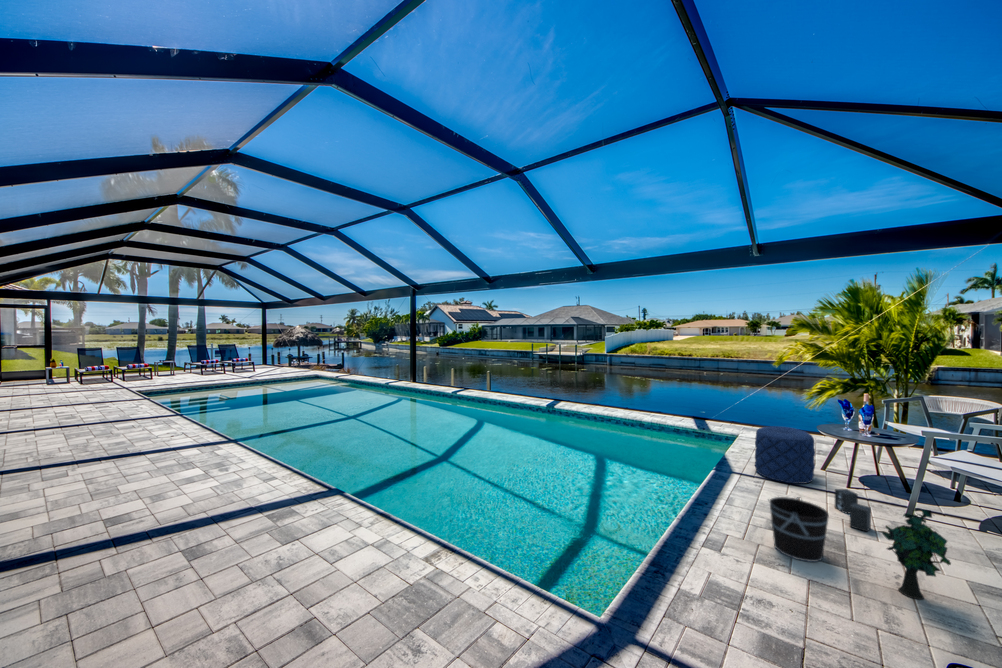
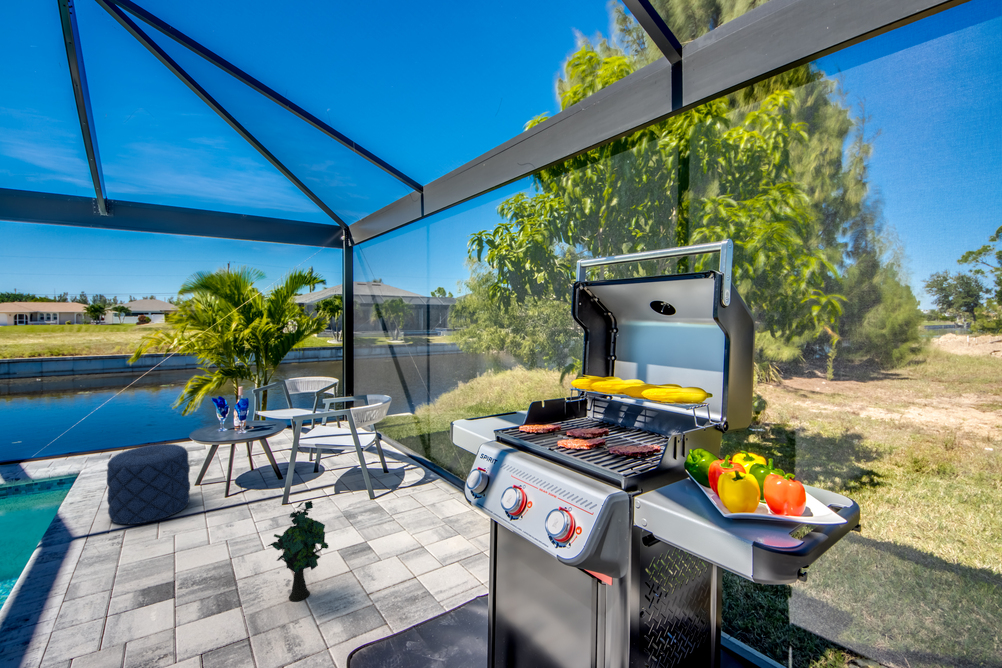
speaker: present [835,489,871,532] -> none [216,501,255,546]
bucket: present [768,497,829,562] -> none [132,542,216,636]

